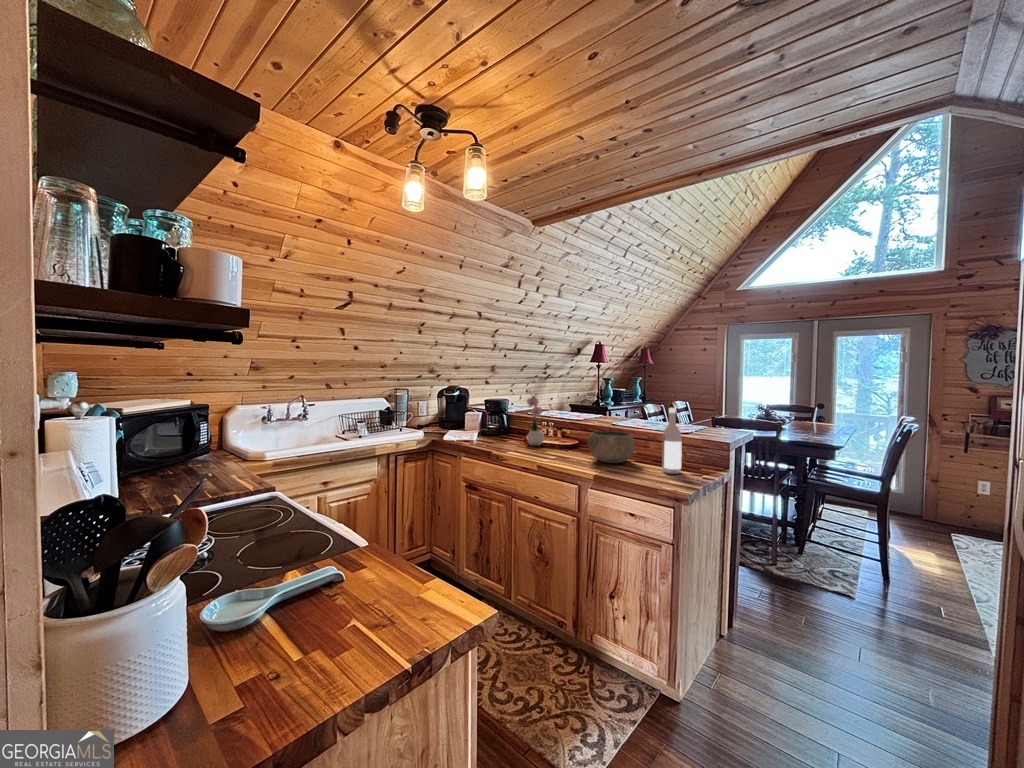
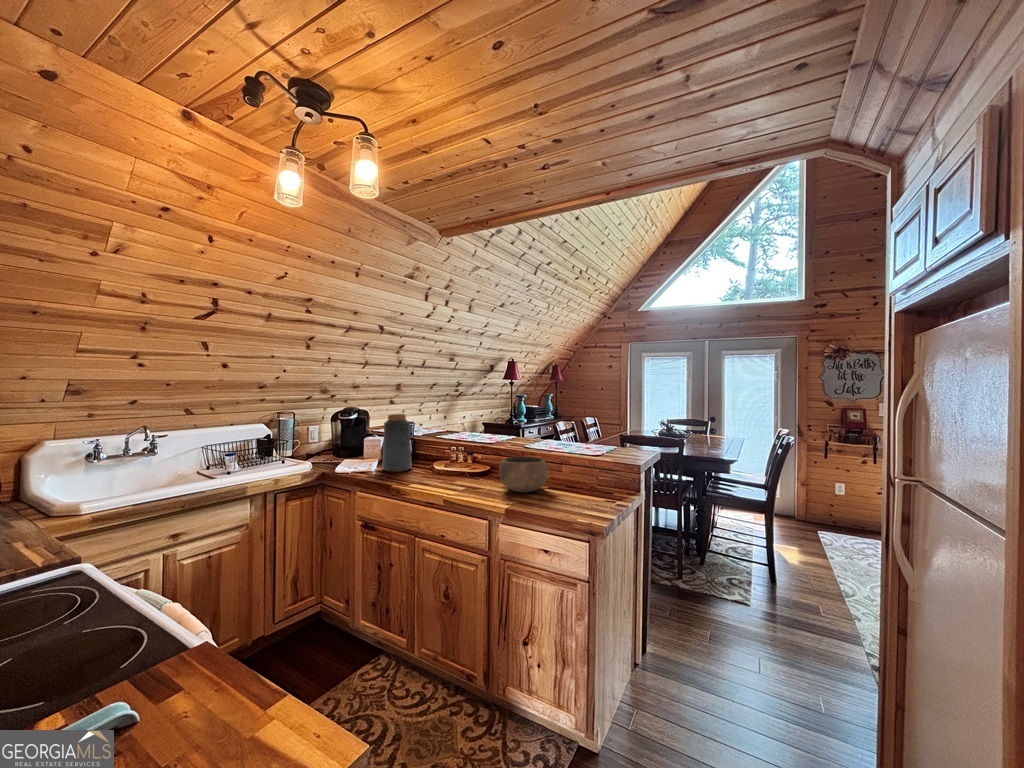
flower arrangement: present [526,389,545,446] -> none [432,411,454,474]
vase: none [483,391,508,442] -> present [383,414,412,472]
wine bottle: present [662,408,682,474] -> none [576,431,595,502]

